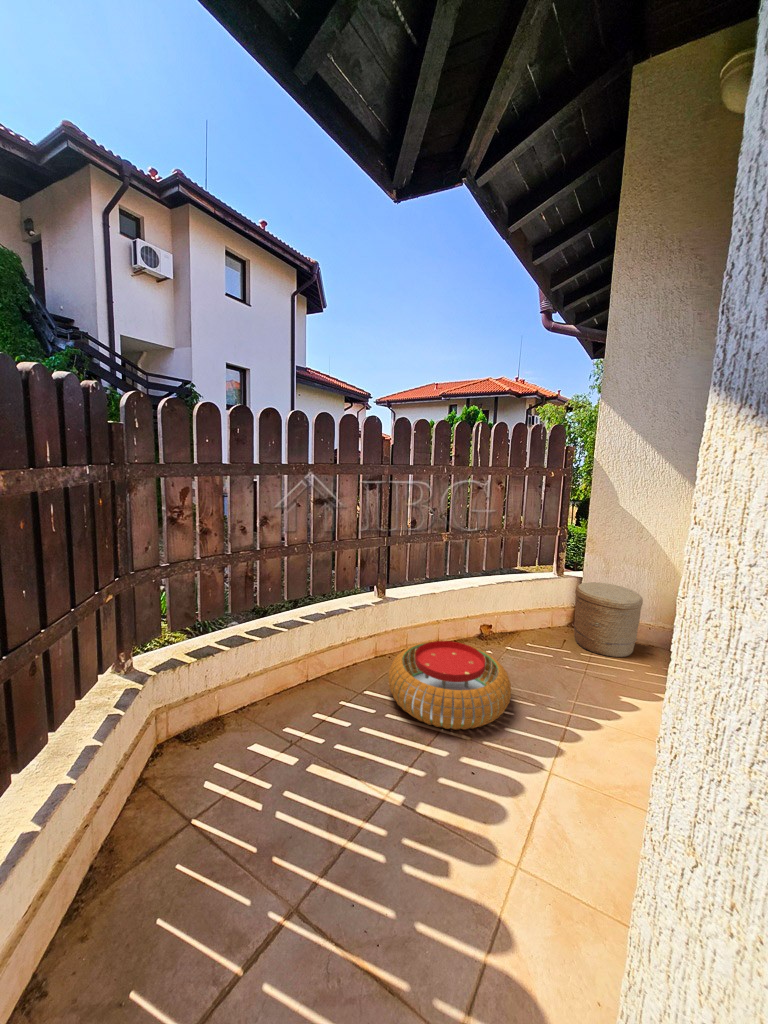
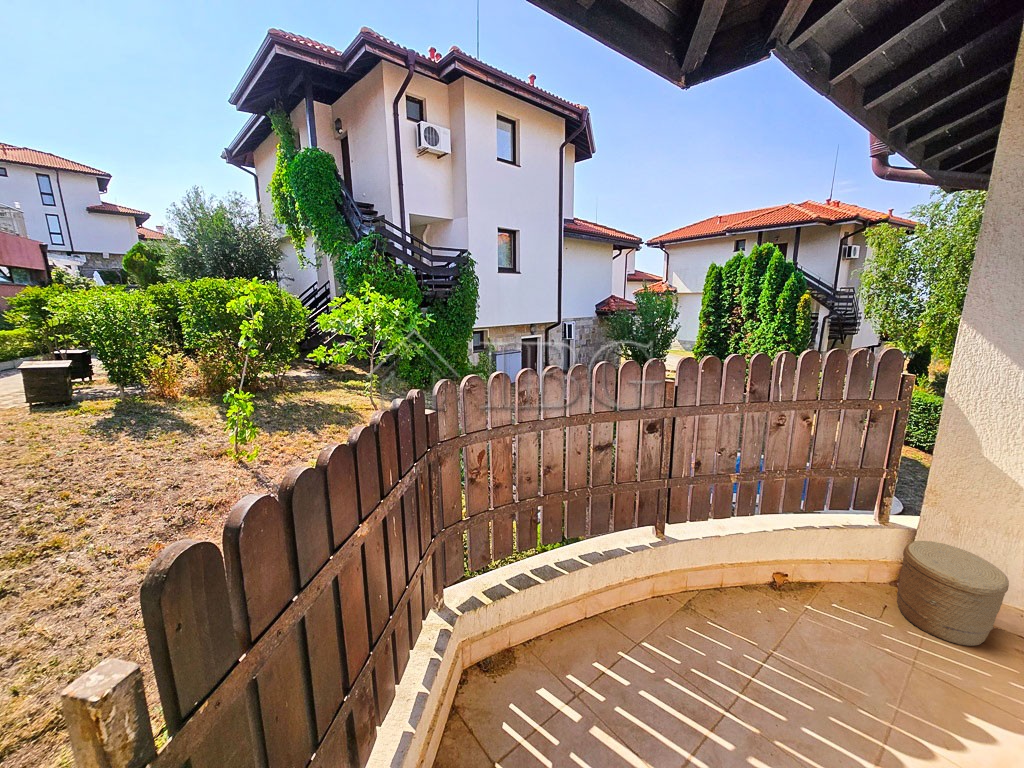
pouf: present [388,641,511,730] -> none [668,597,812,721]

